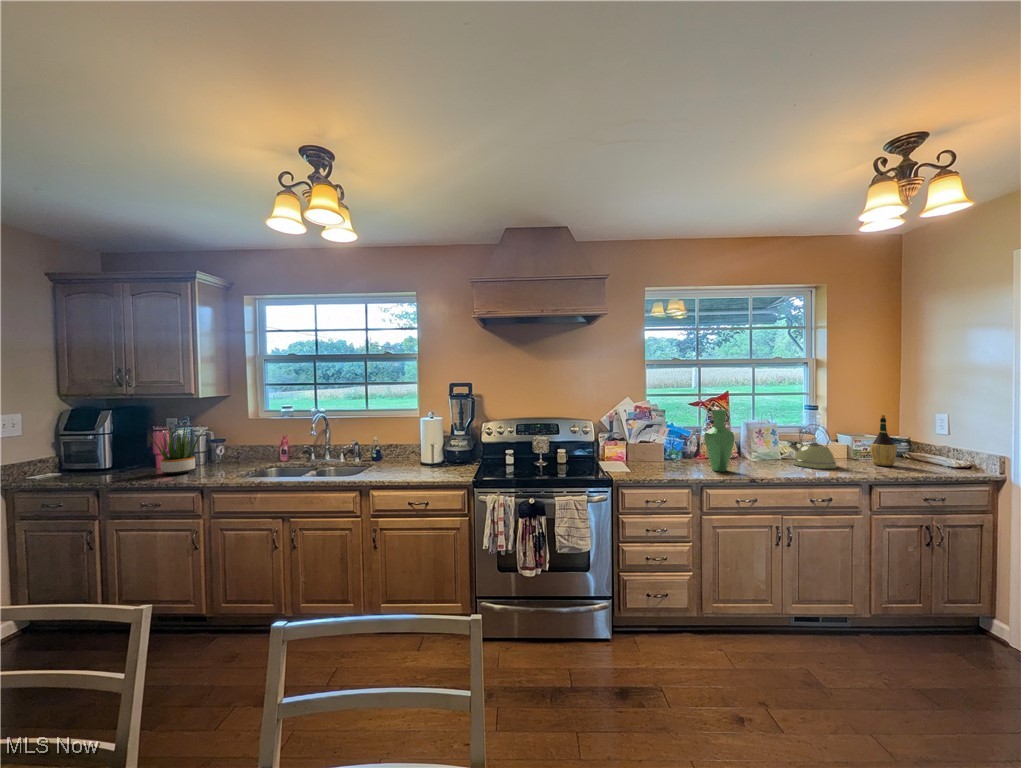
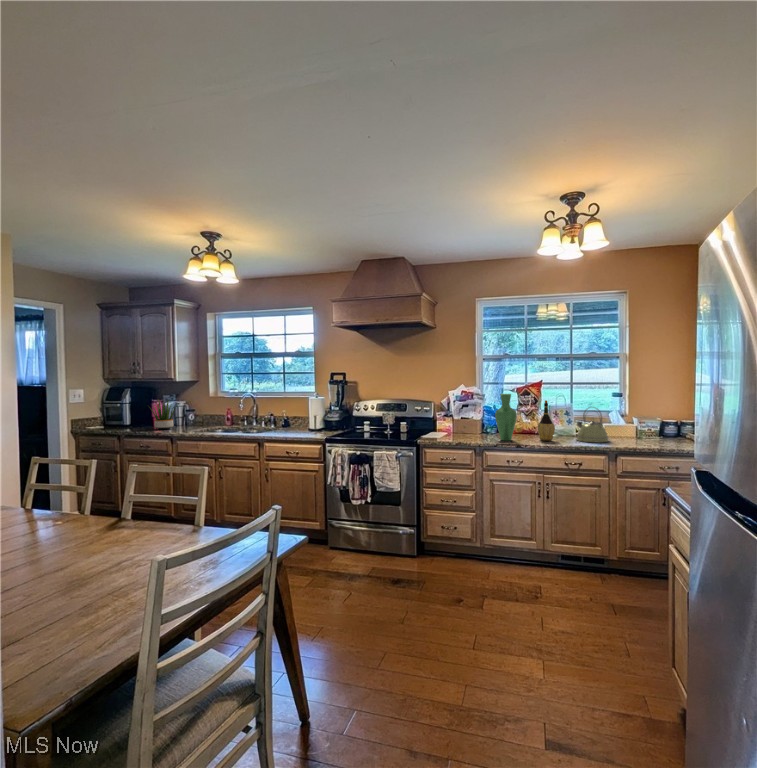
wine bottle: present [870,415,897,466] -> present [538,400,555,441]

